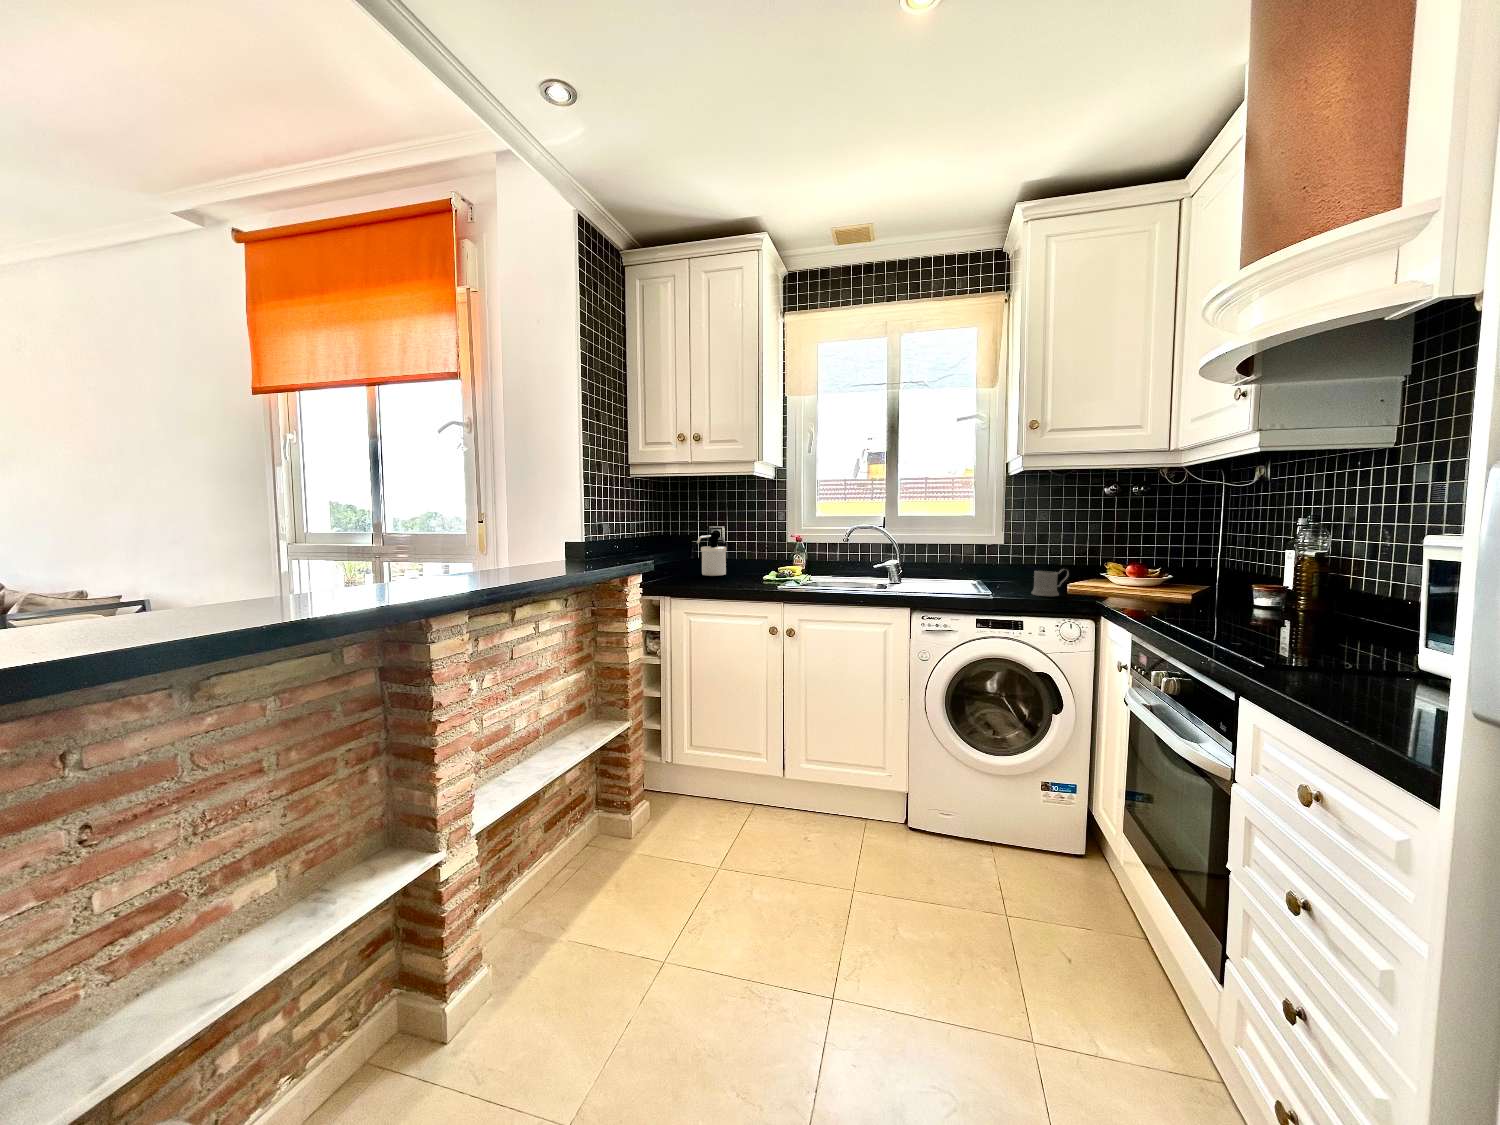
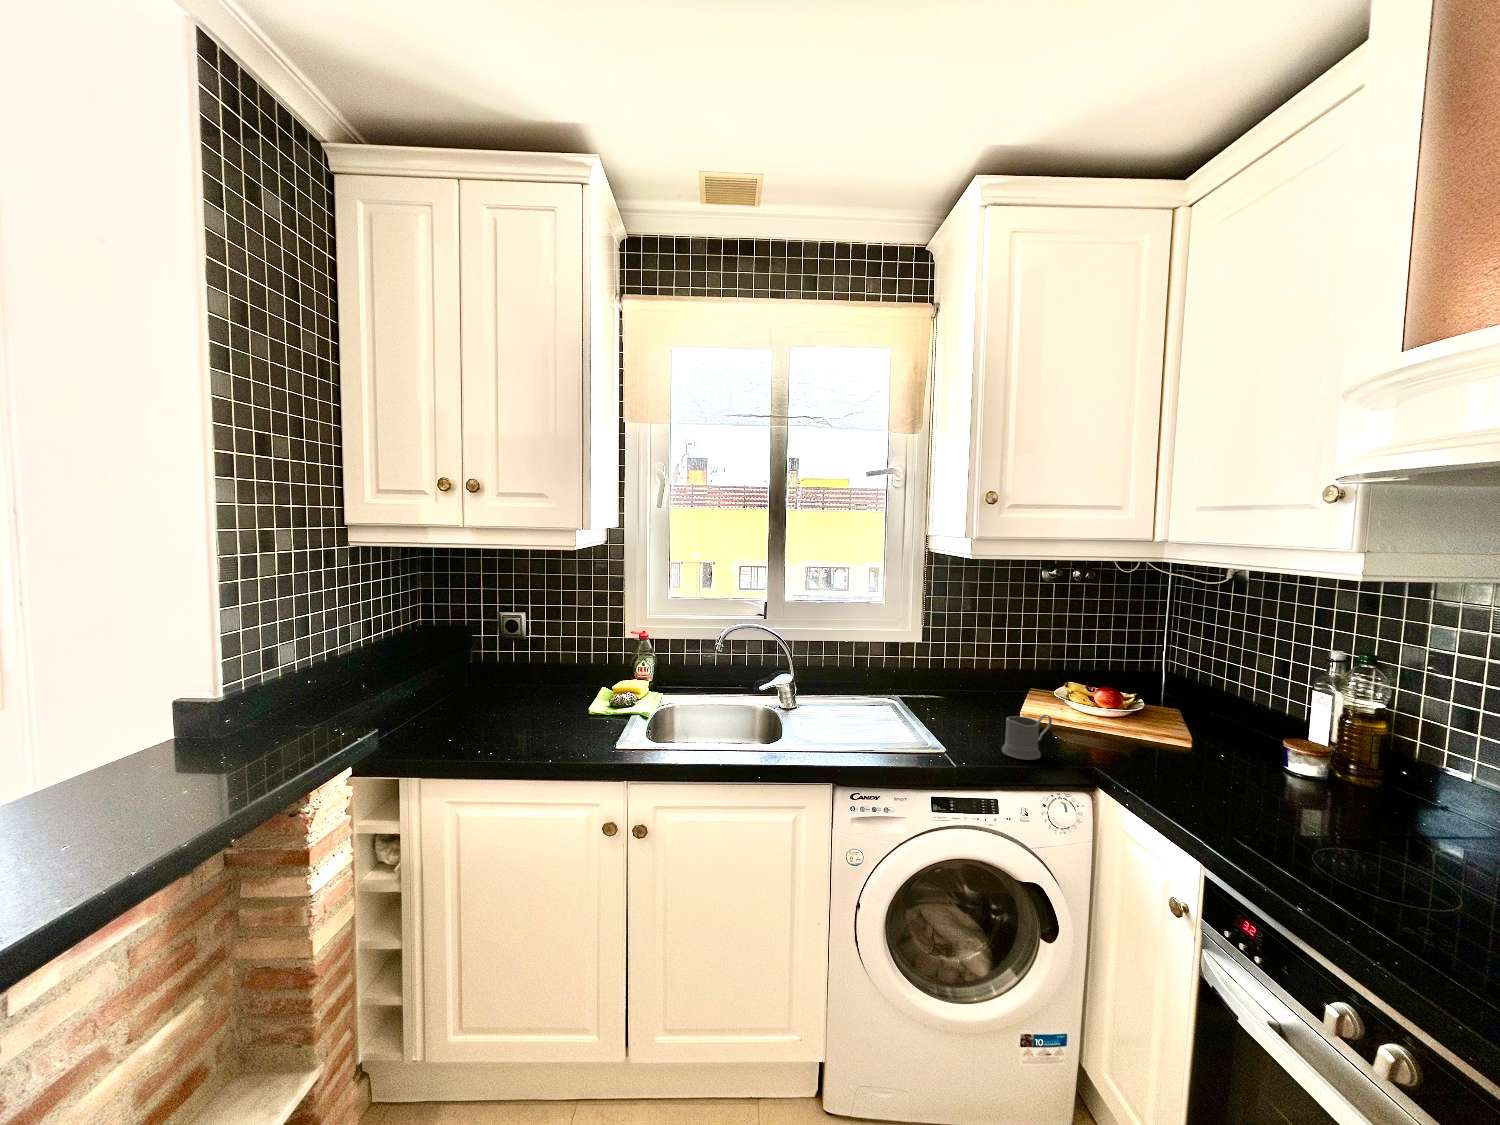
soap dispenser: present [697,533,727,576] -> none [474,636,527,710]

